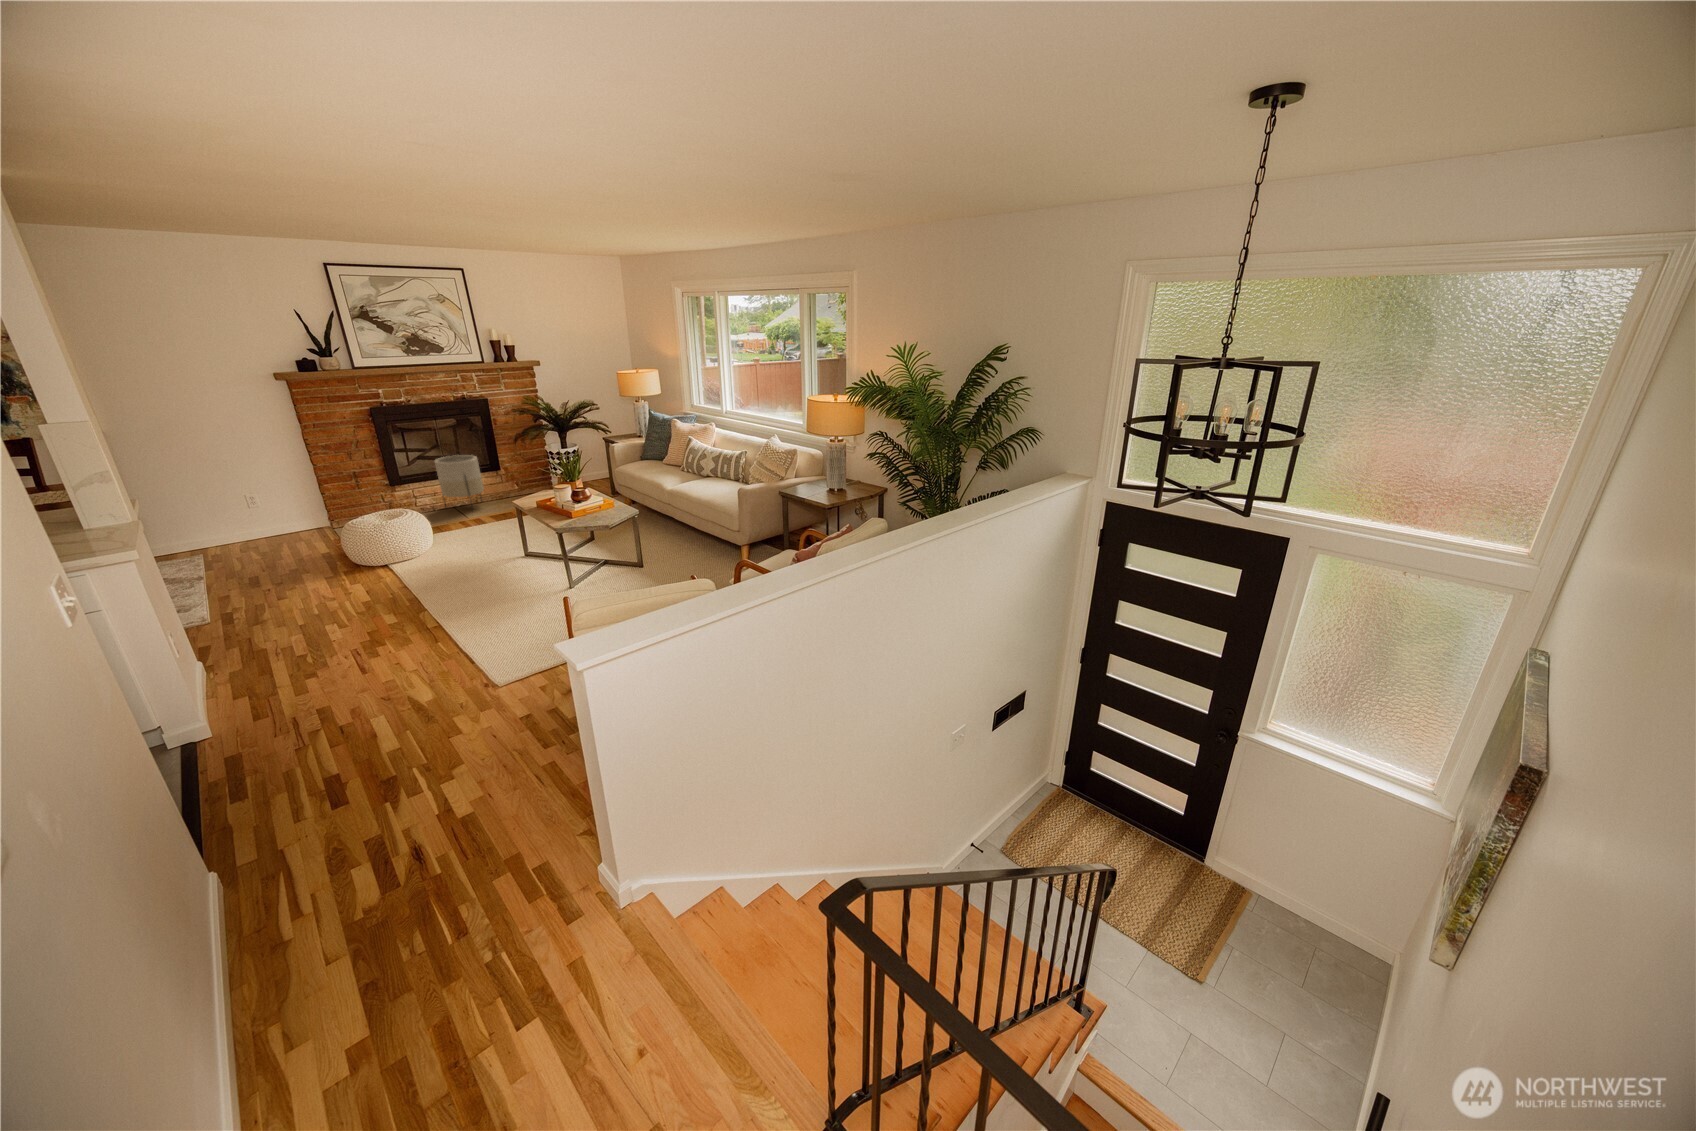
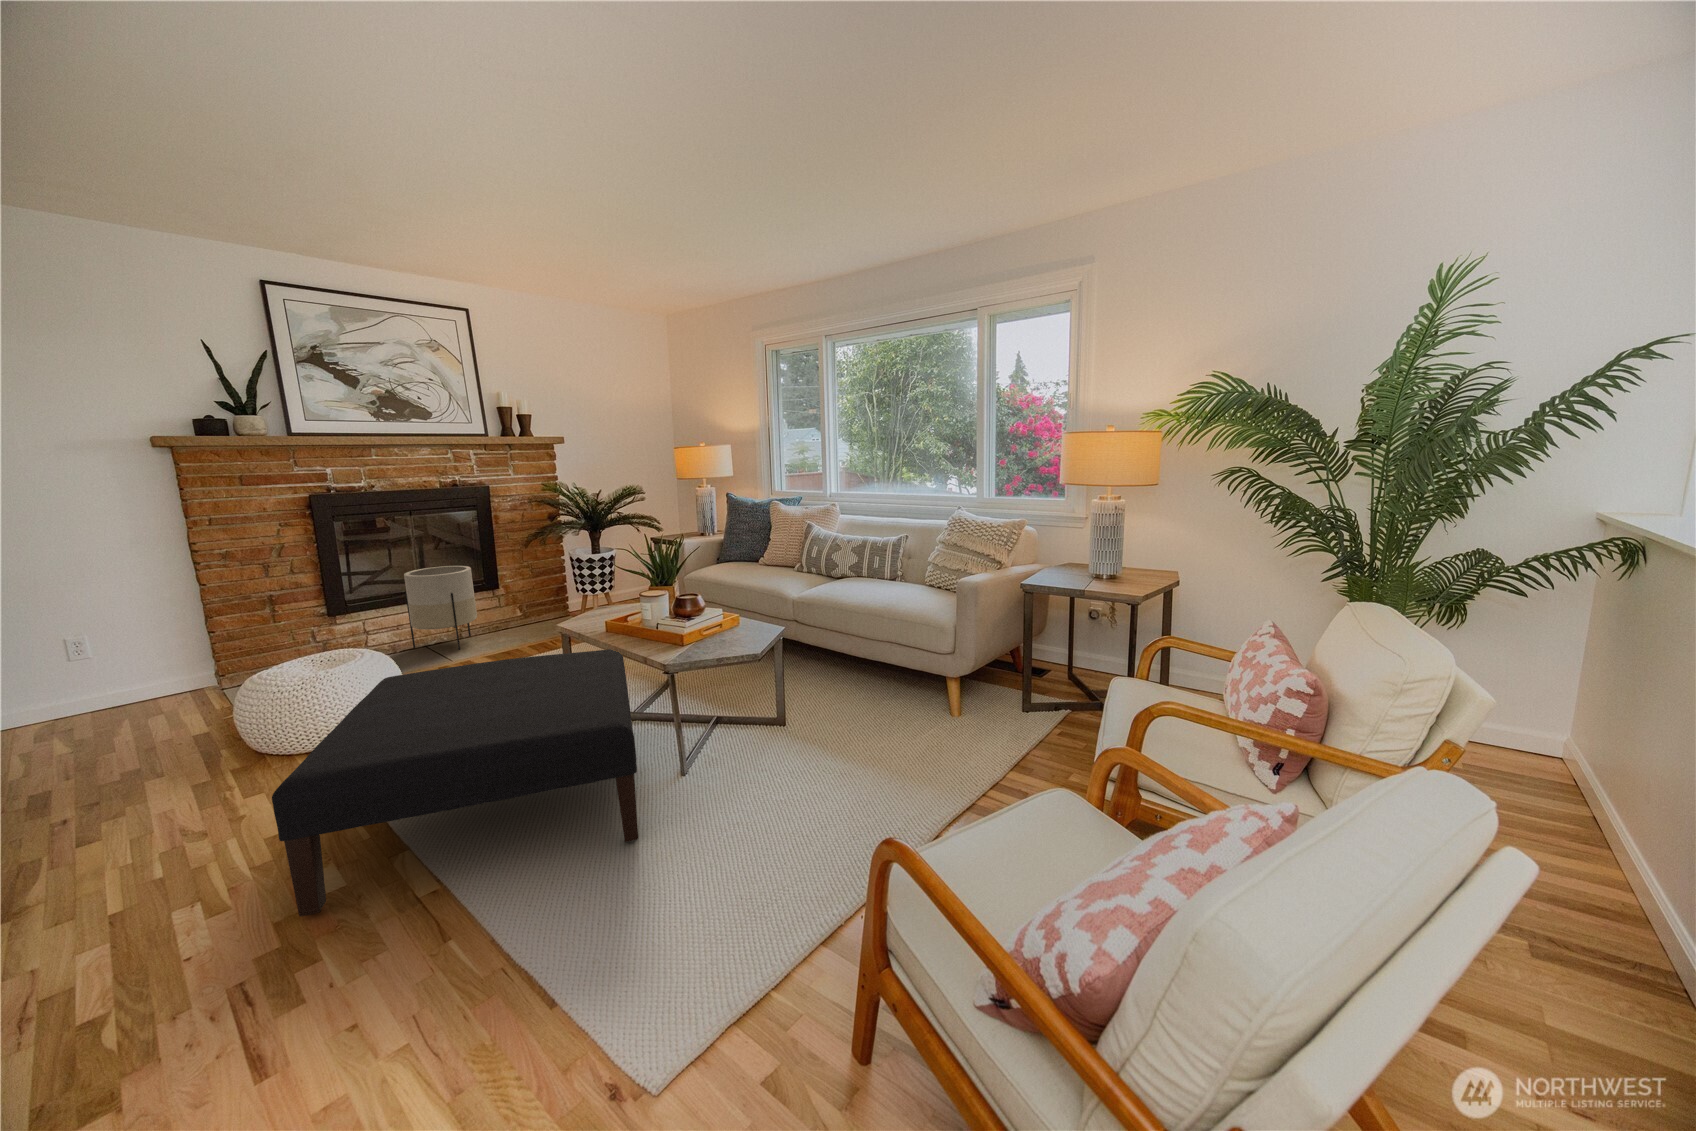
ottoman: none [361,520,551,630] -> present [272,649,638,916]

